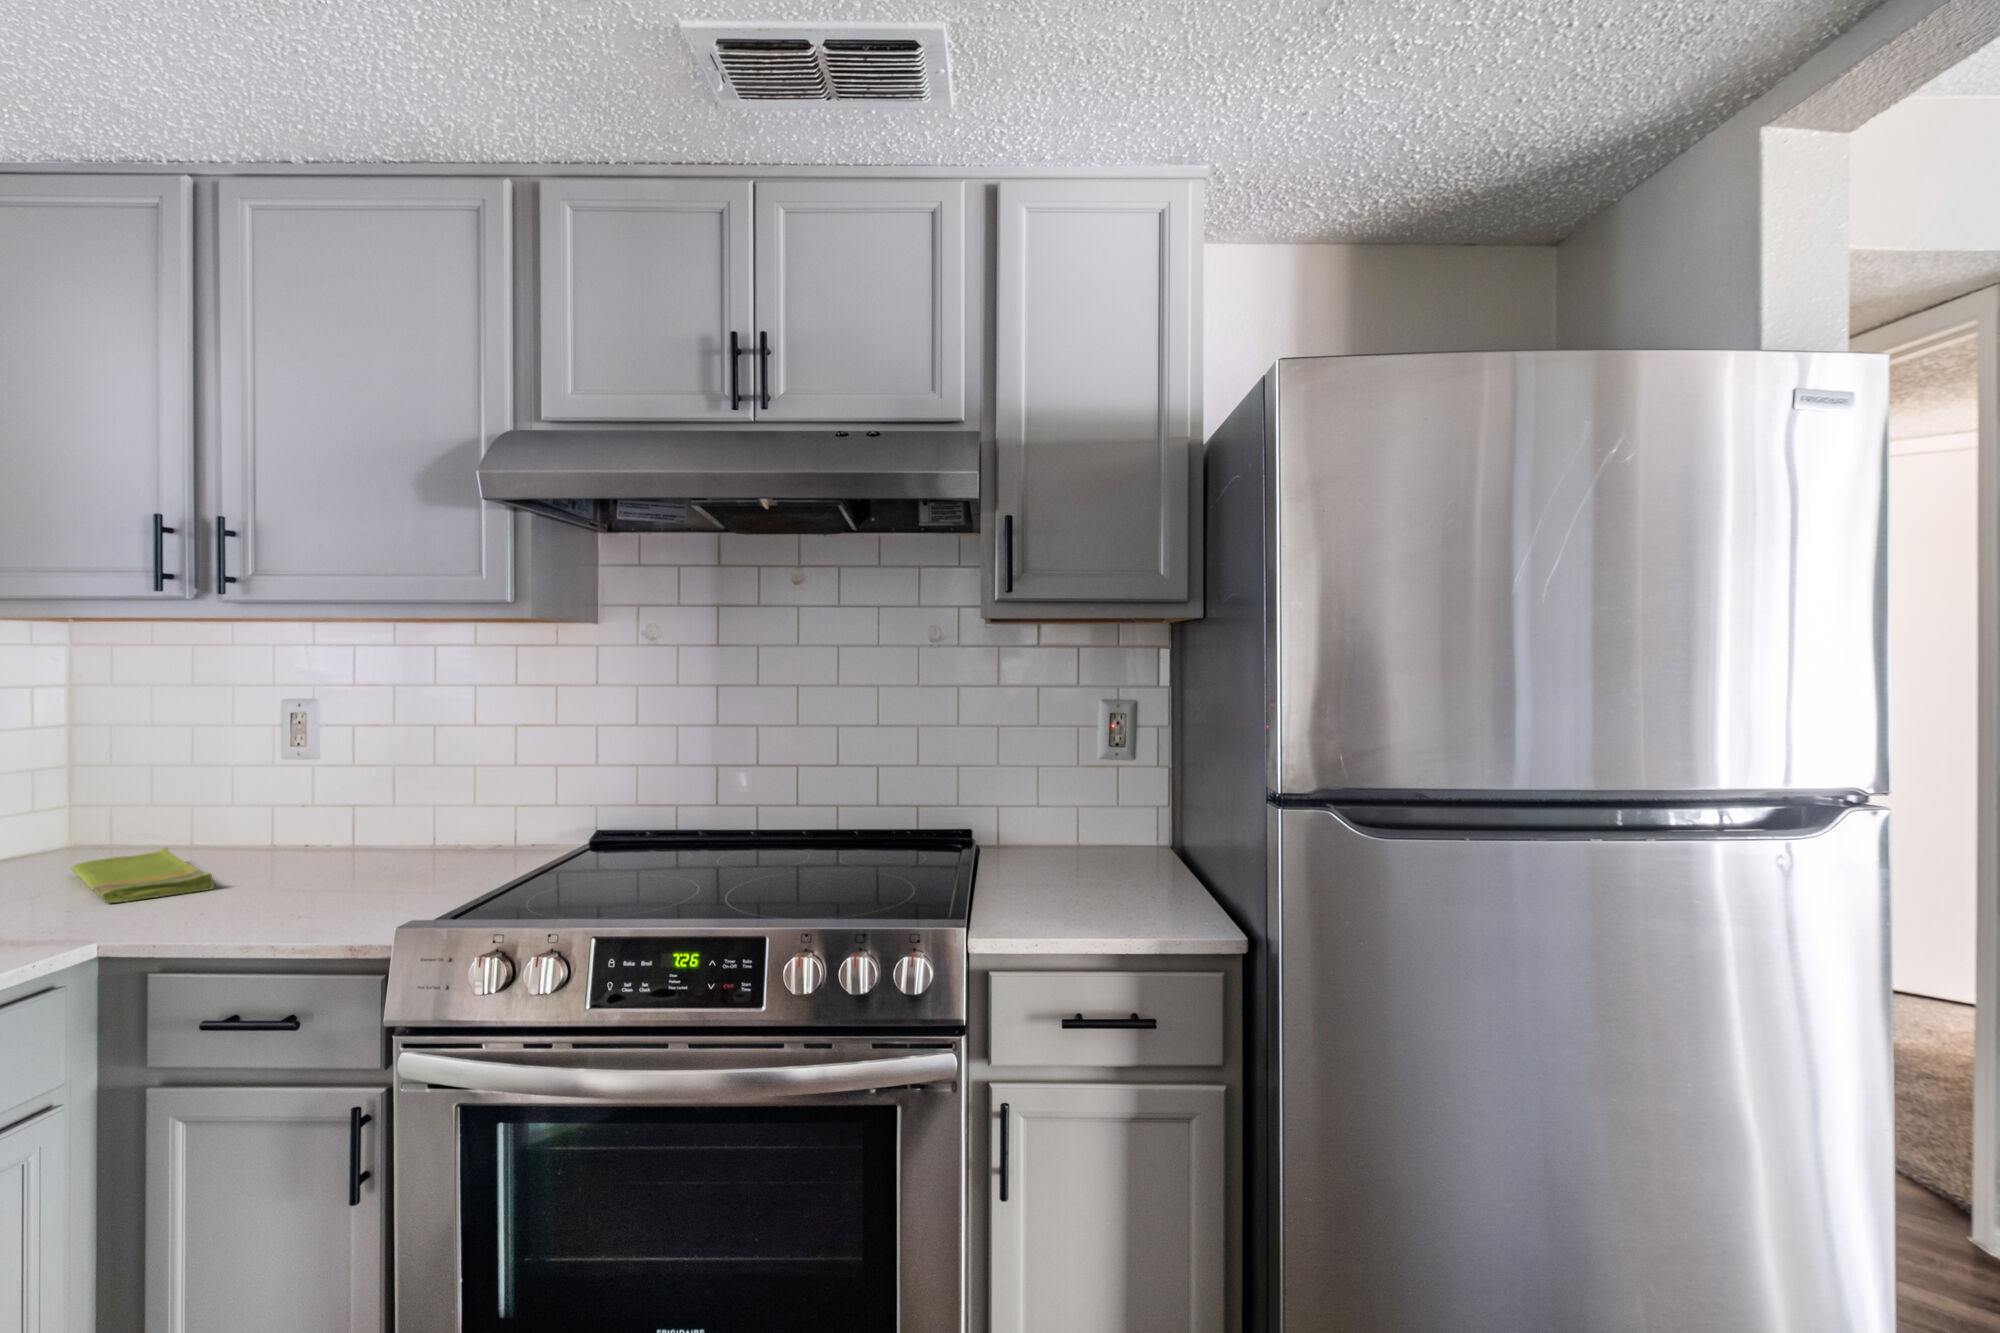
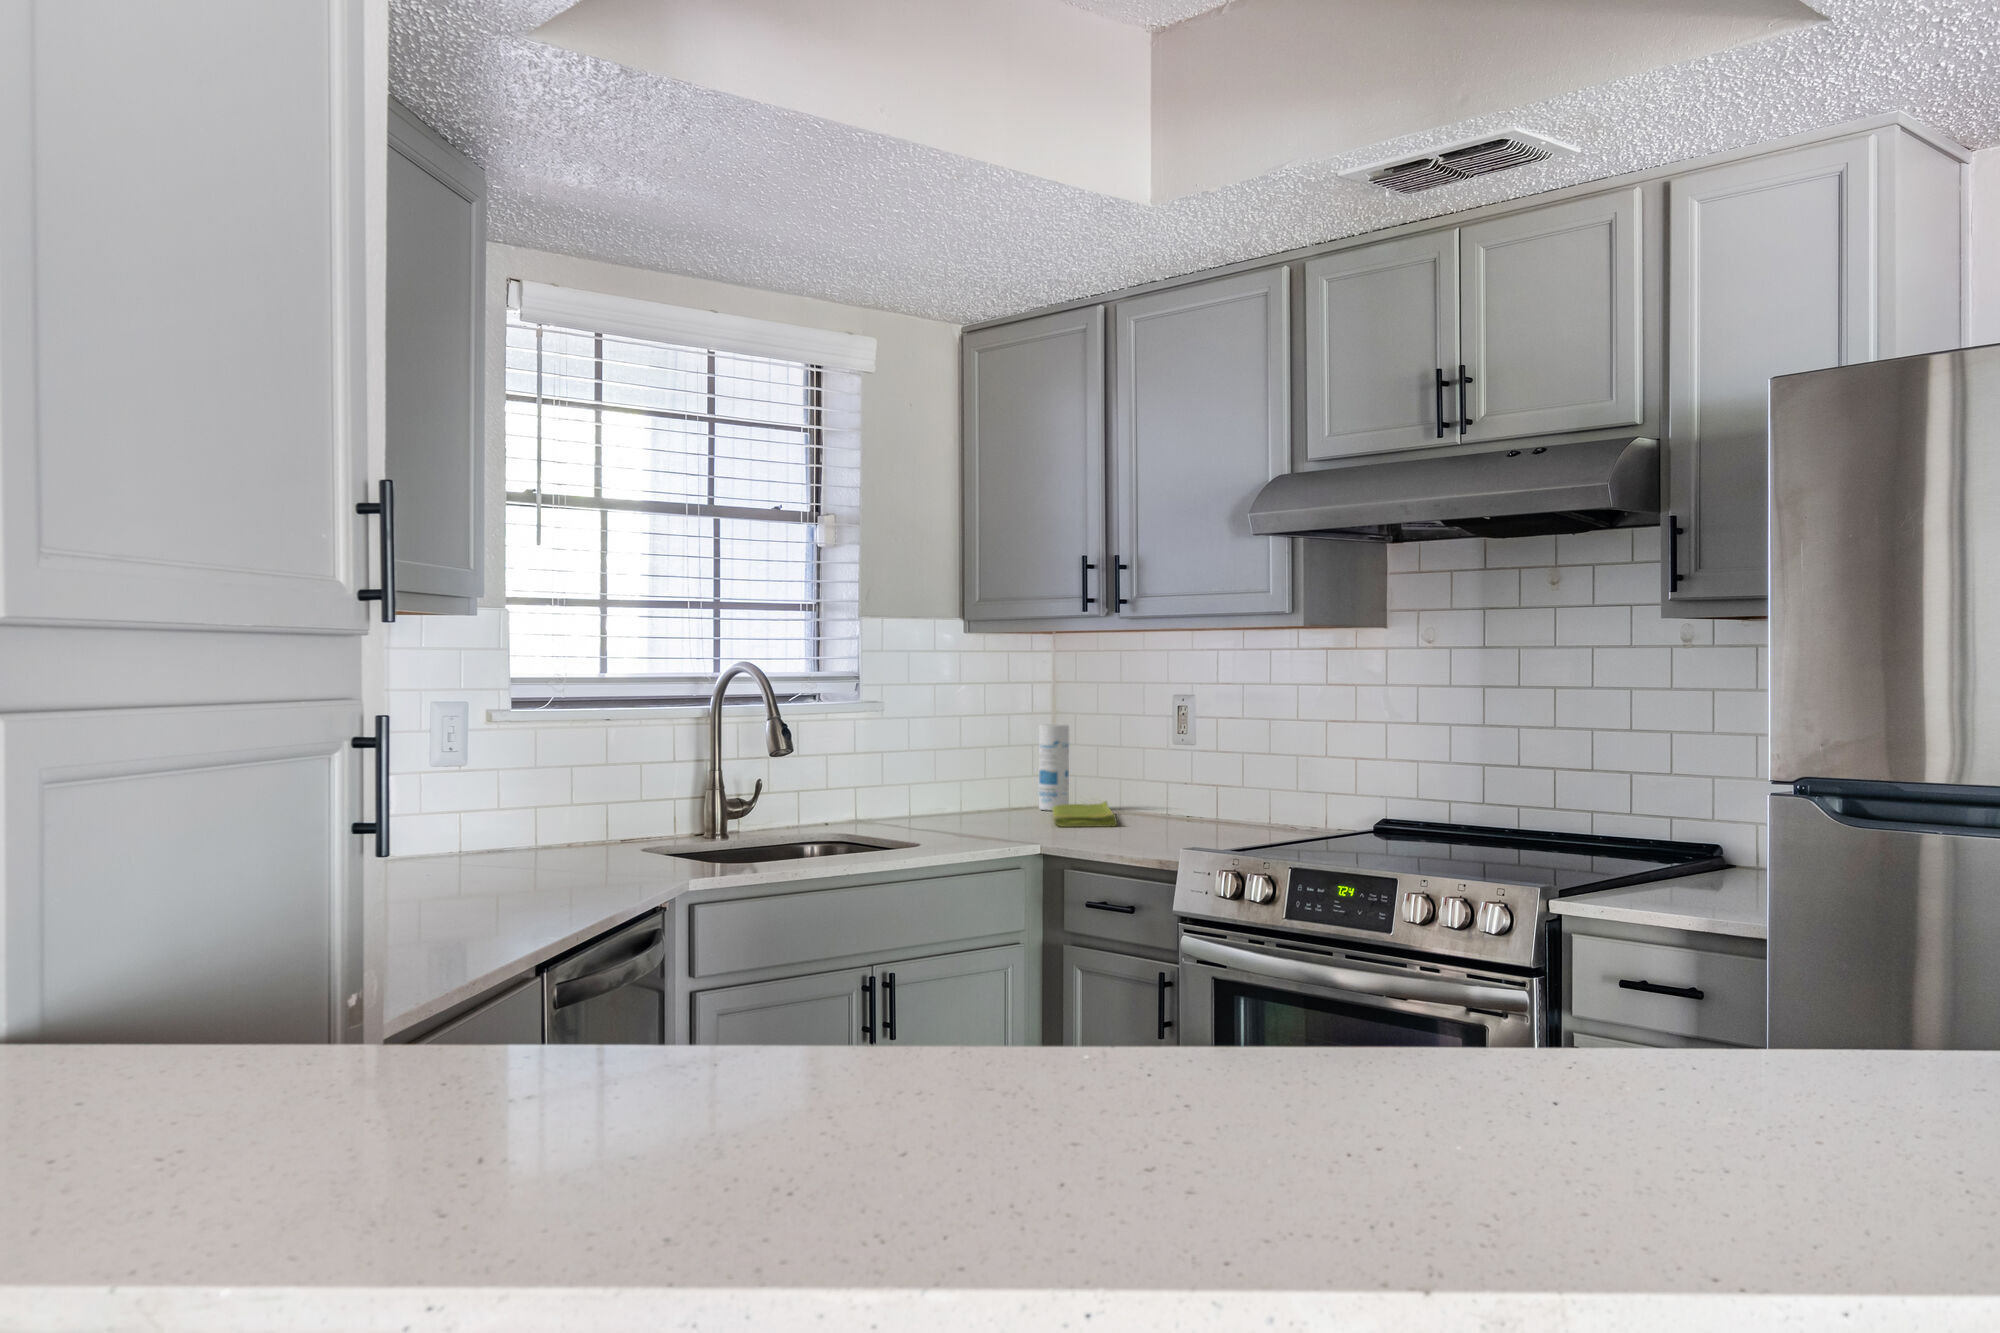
canister: none [37,747,93,870] -> present [1039,724,1069,810]

